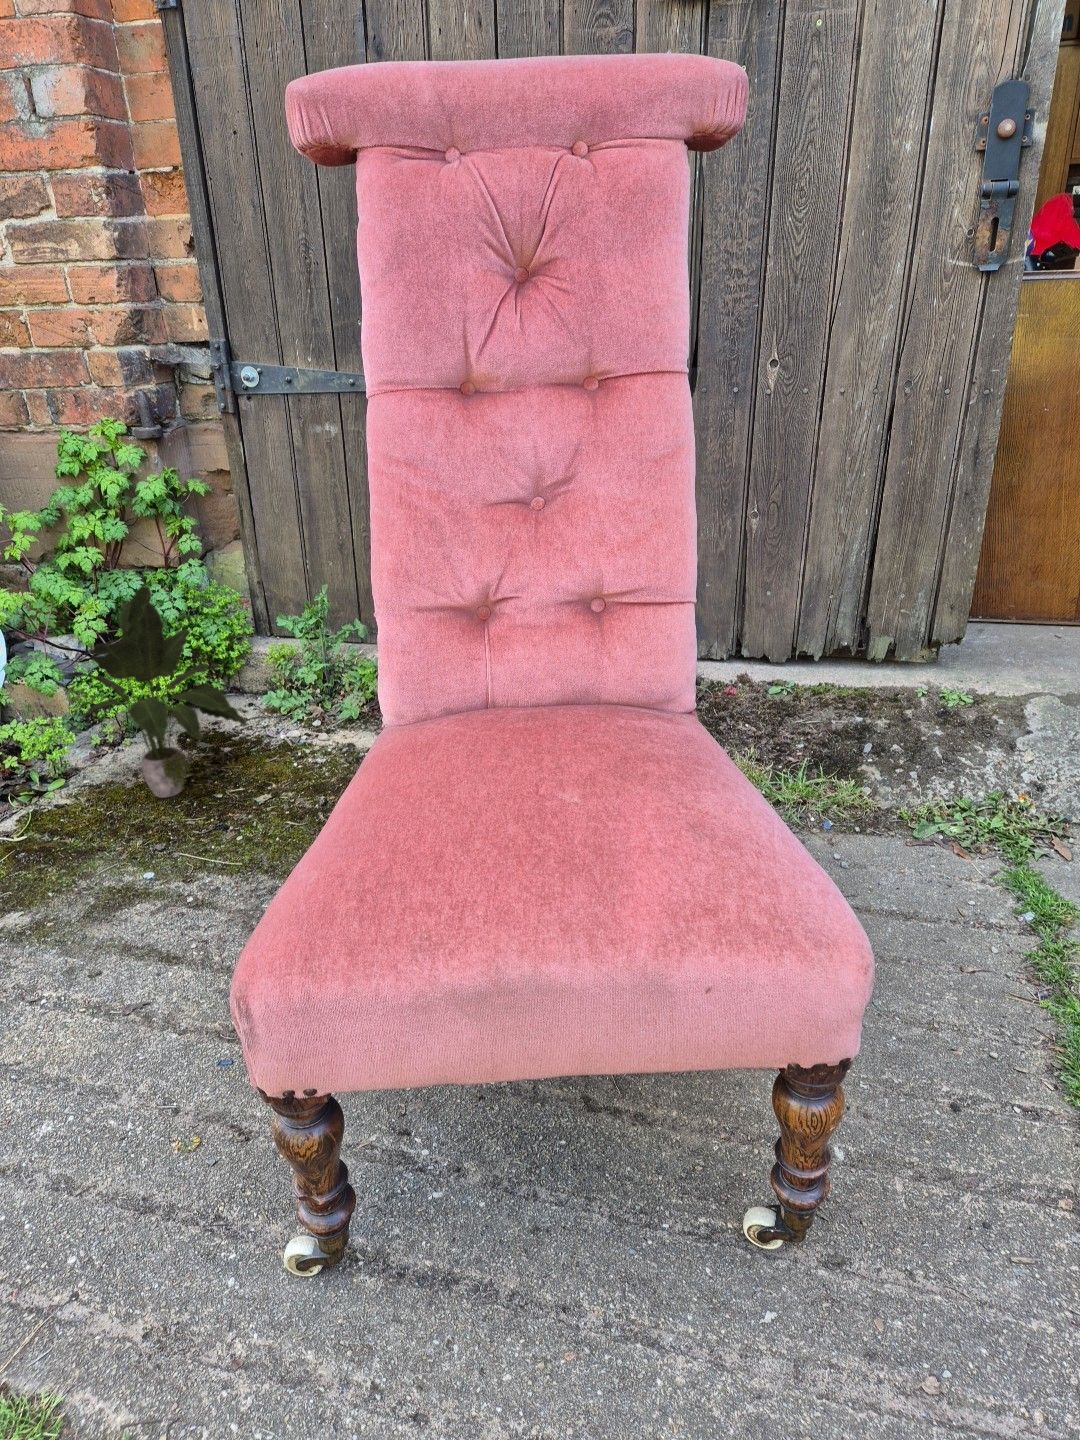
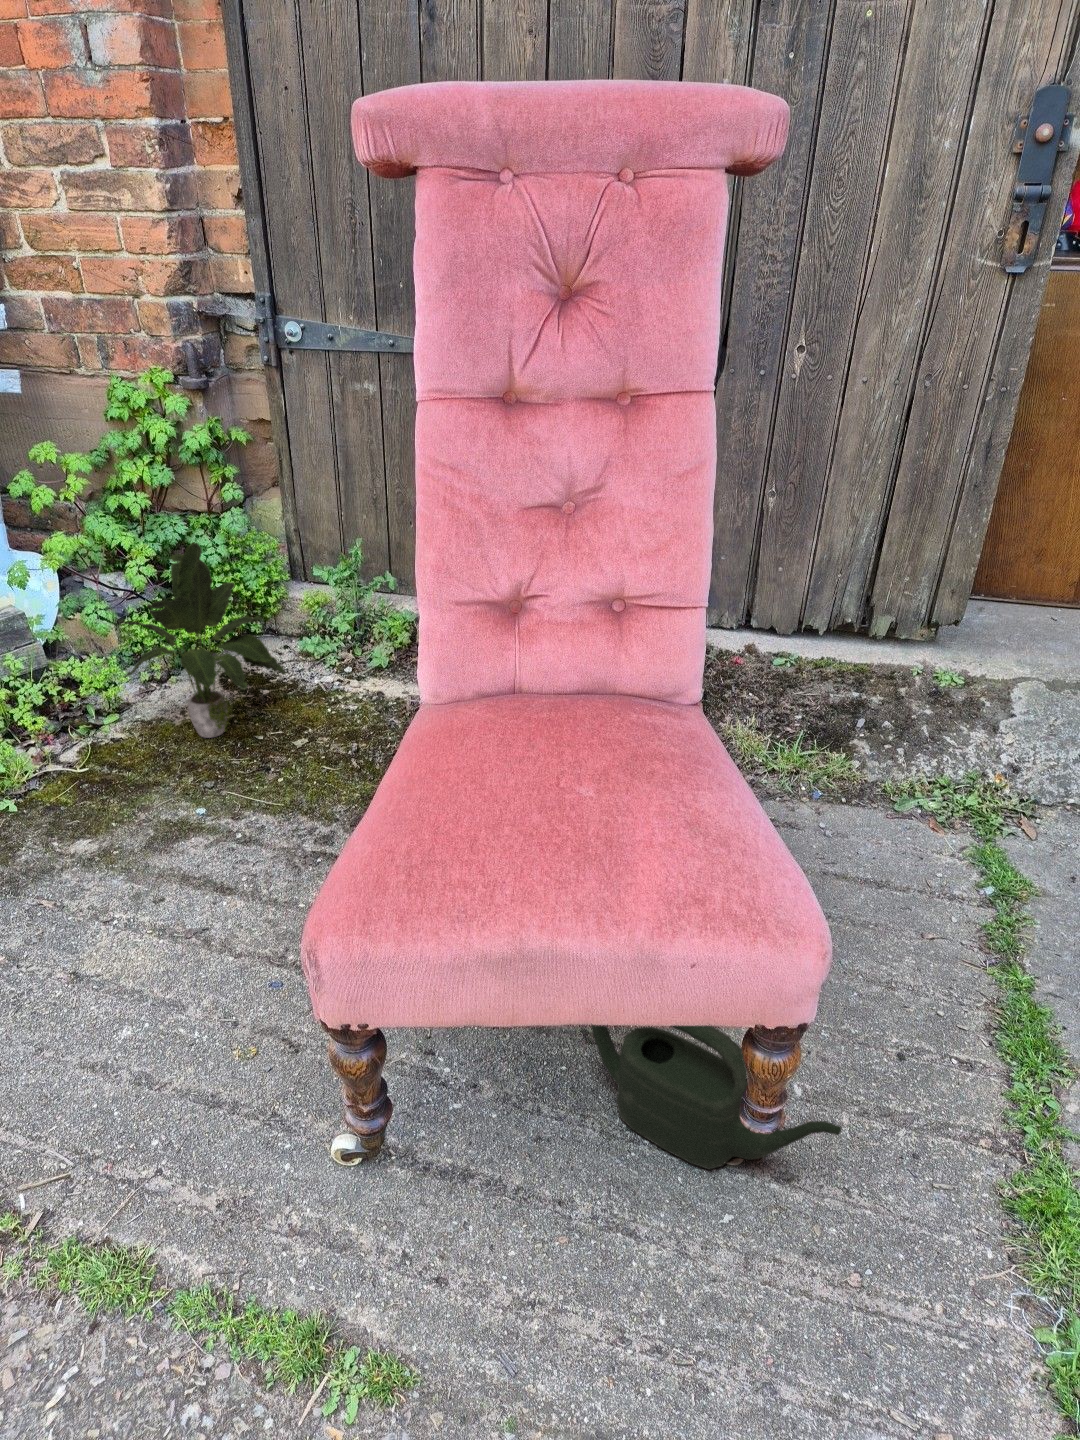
watering can: none [592,1043,903,1256] -> present [592,1024,842,1169]

